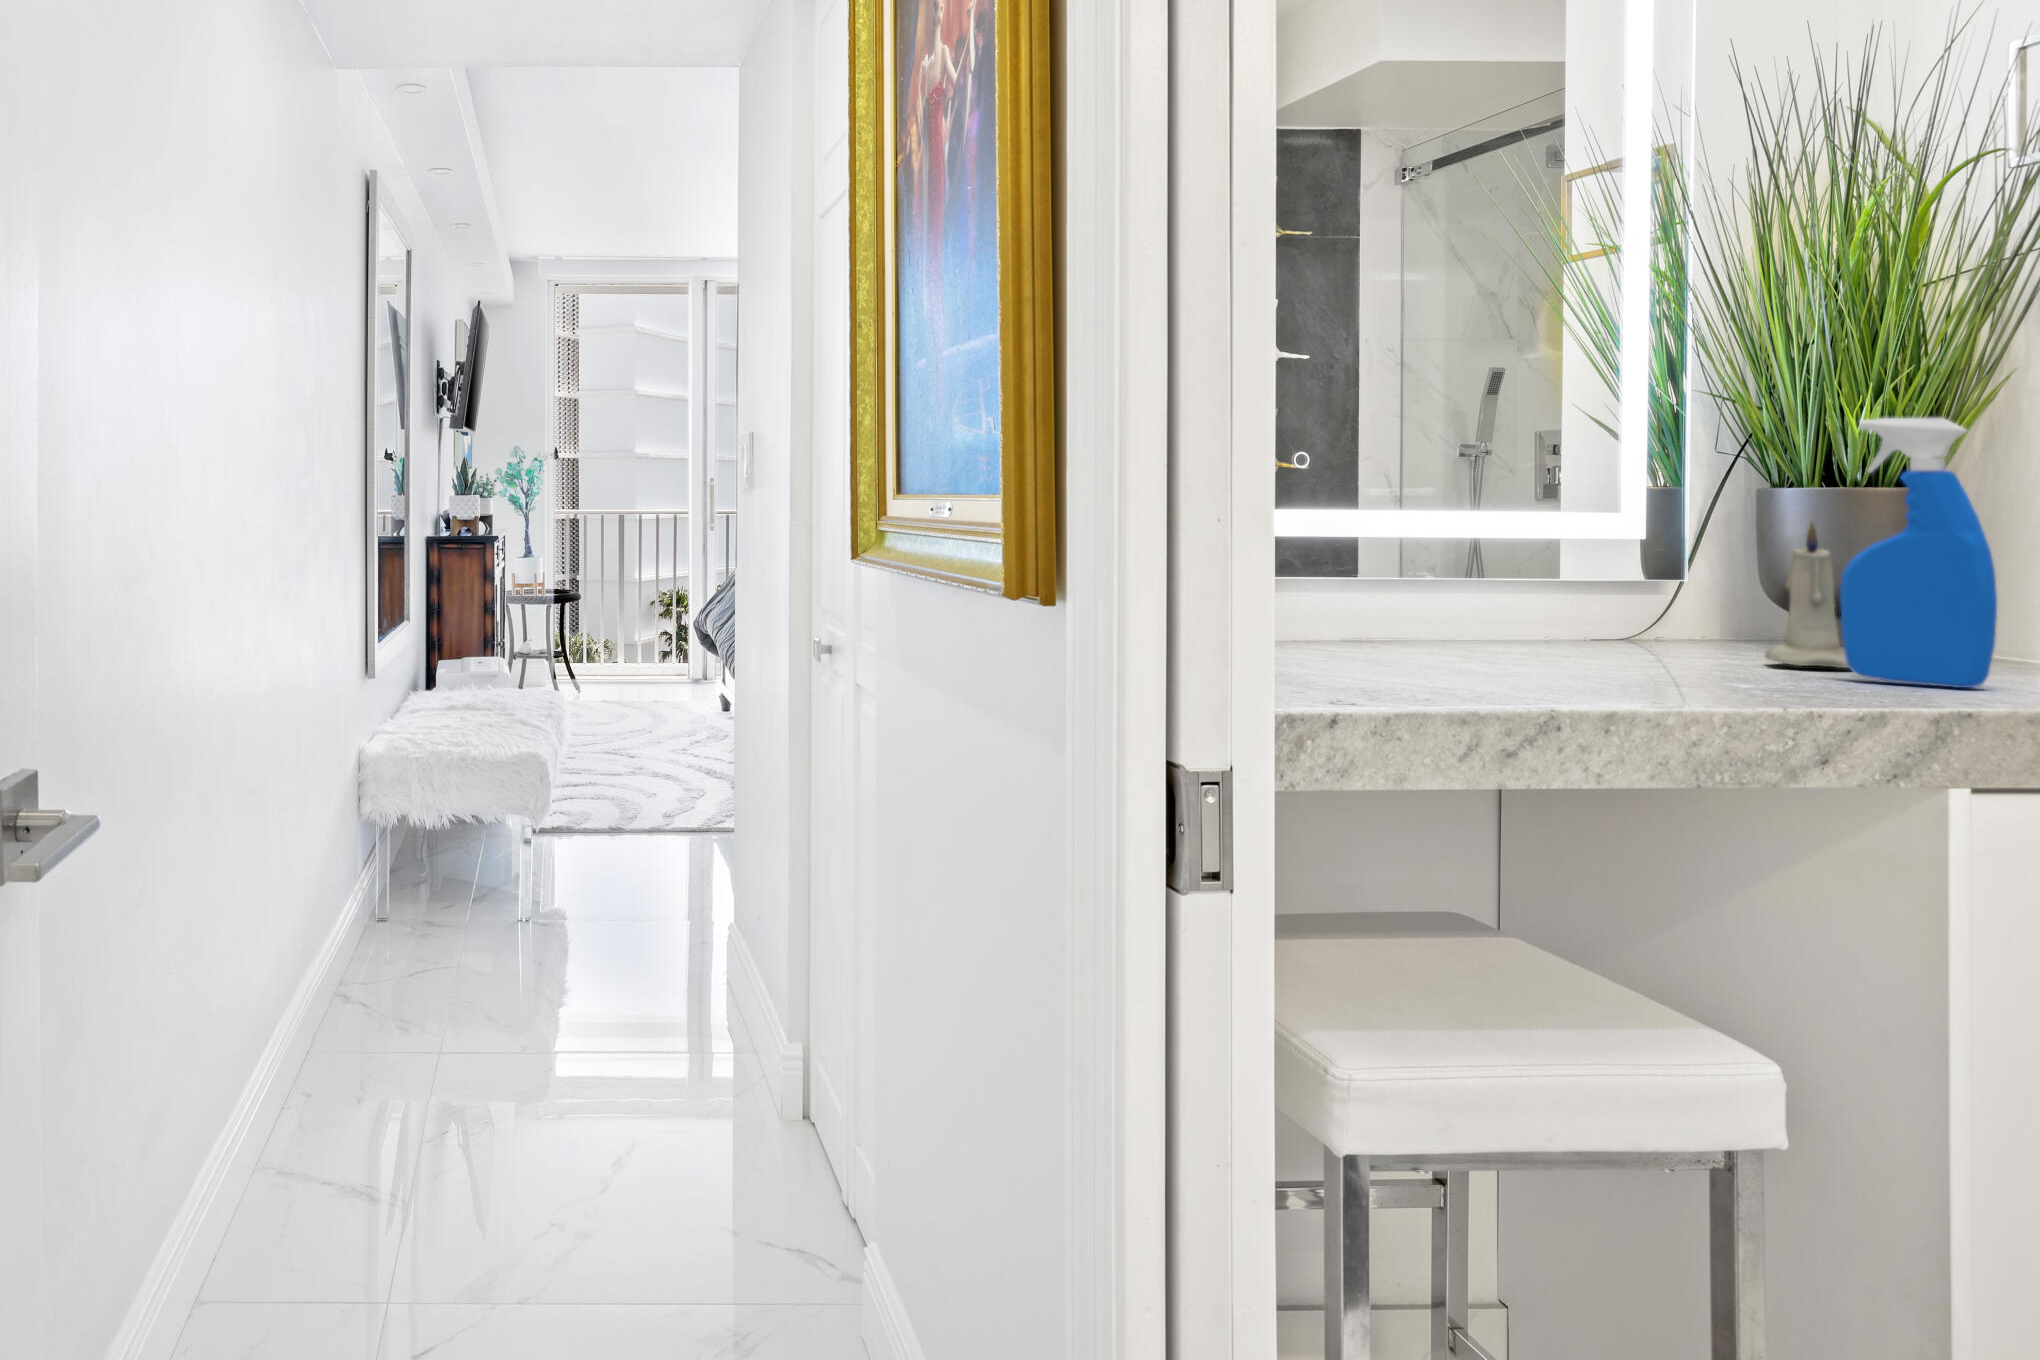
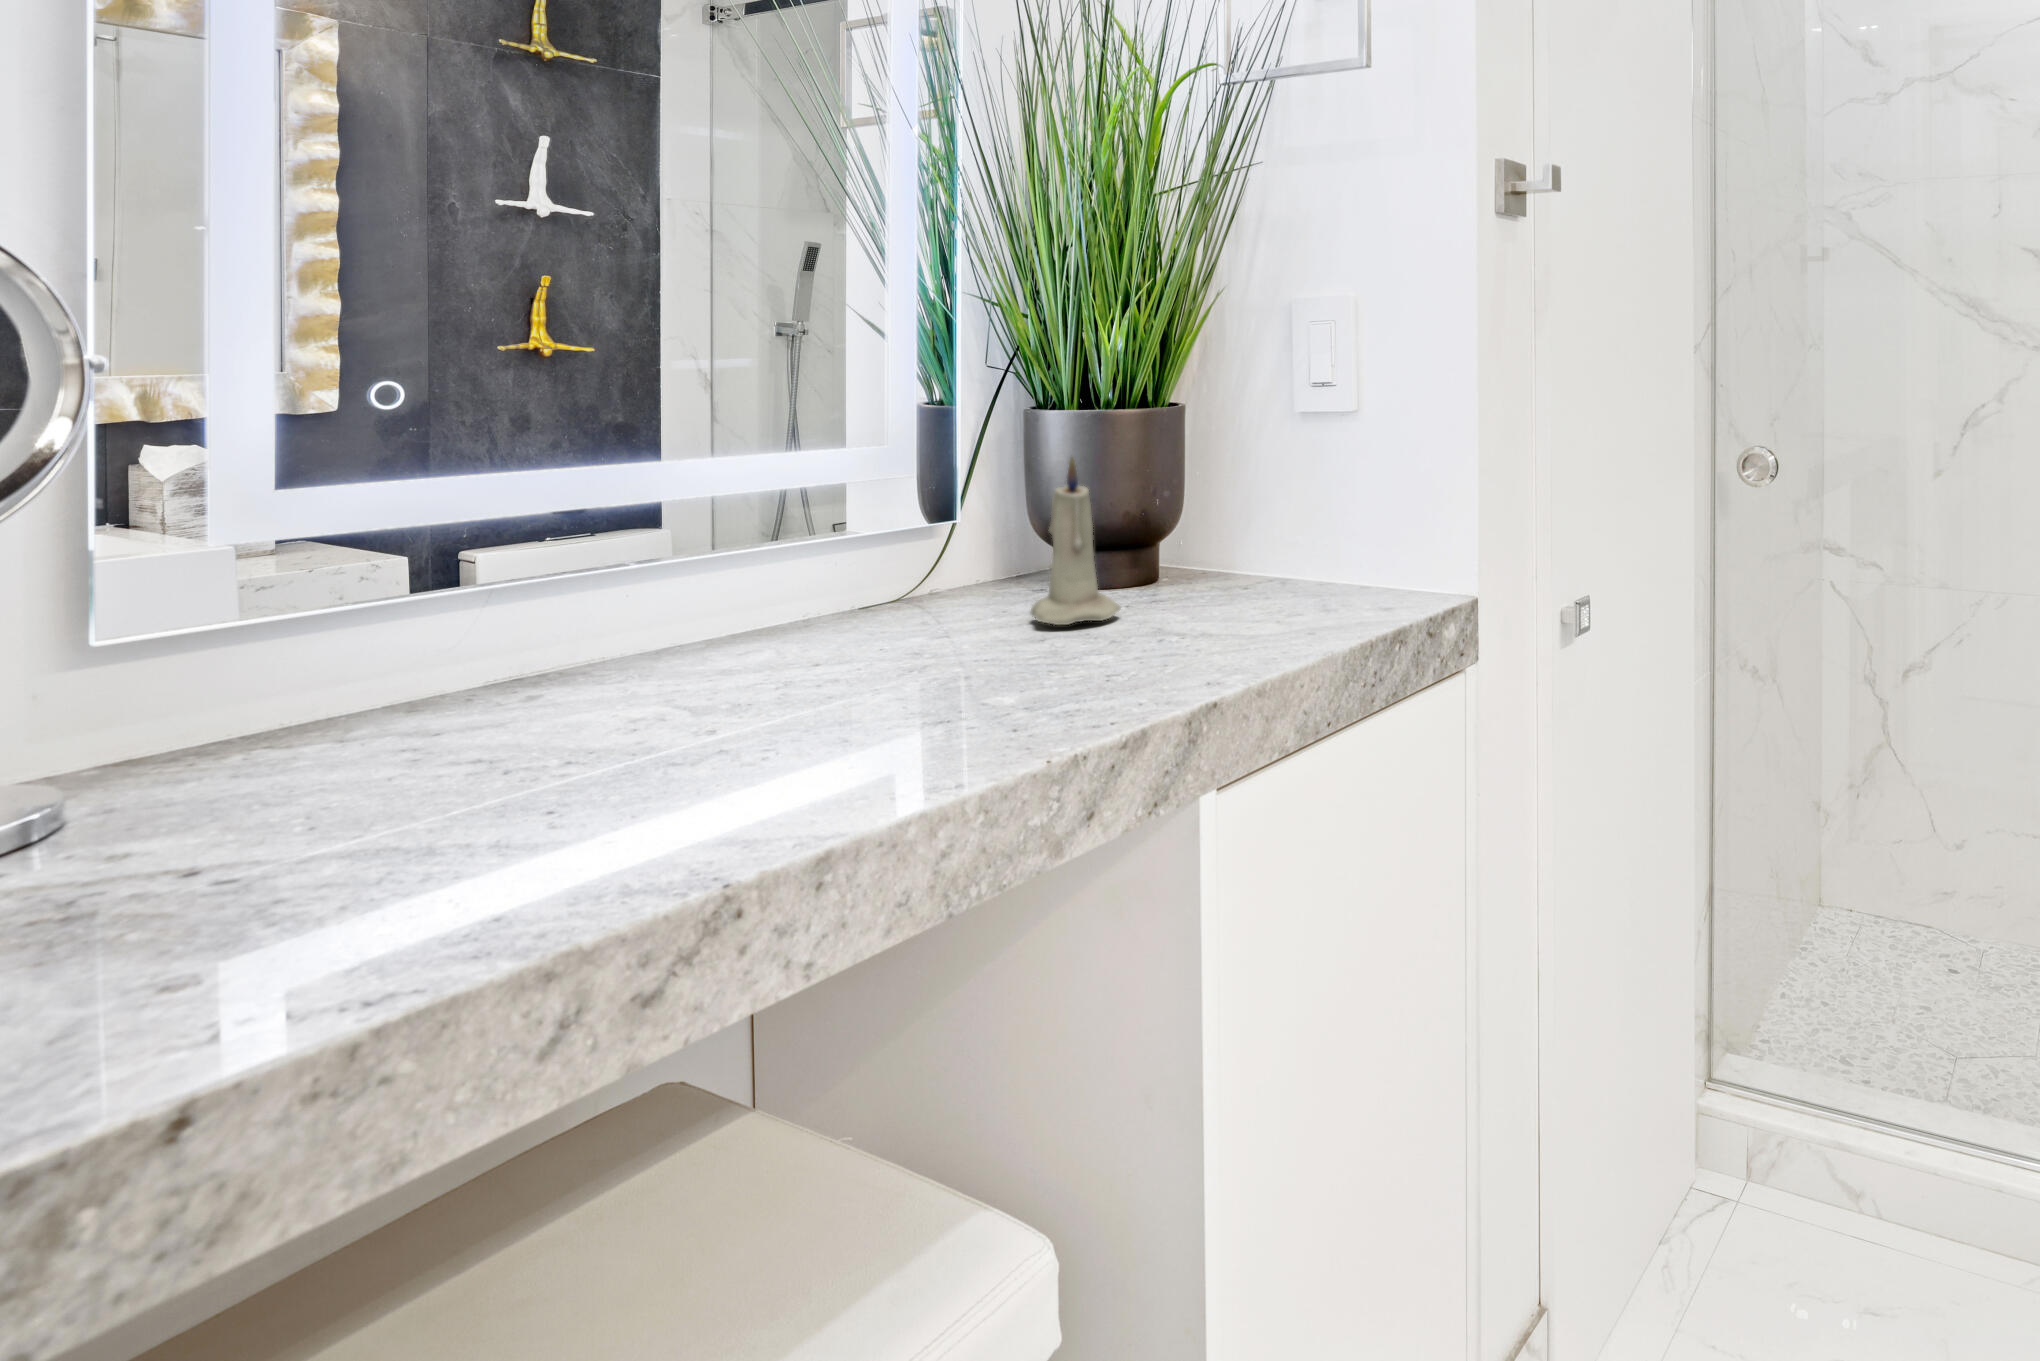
spray bottle: present [1840,418,1997,688] -> none [1099,348,1231,648]

